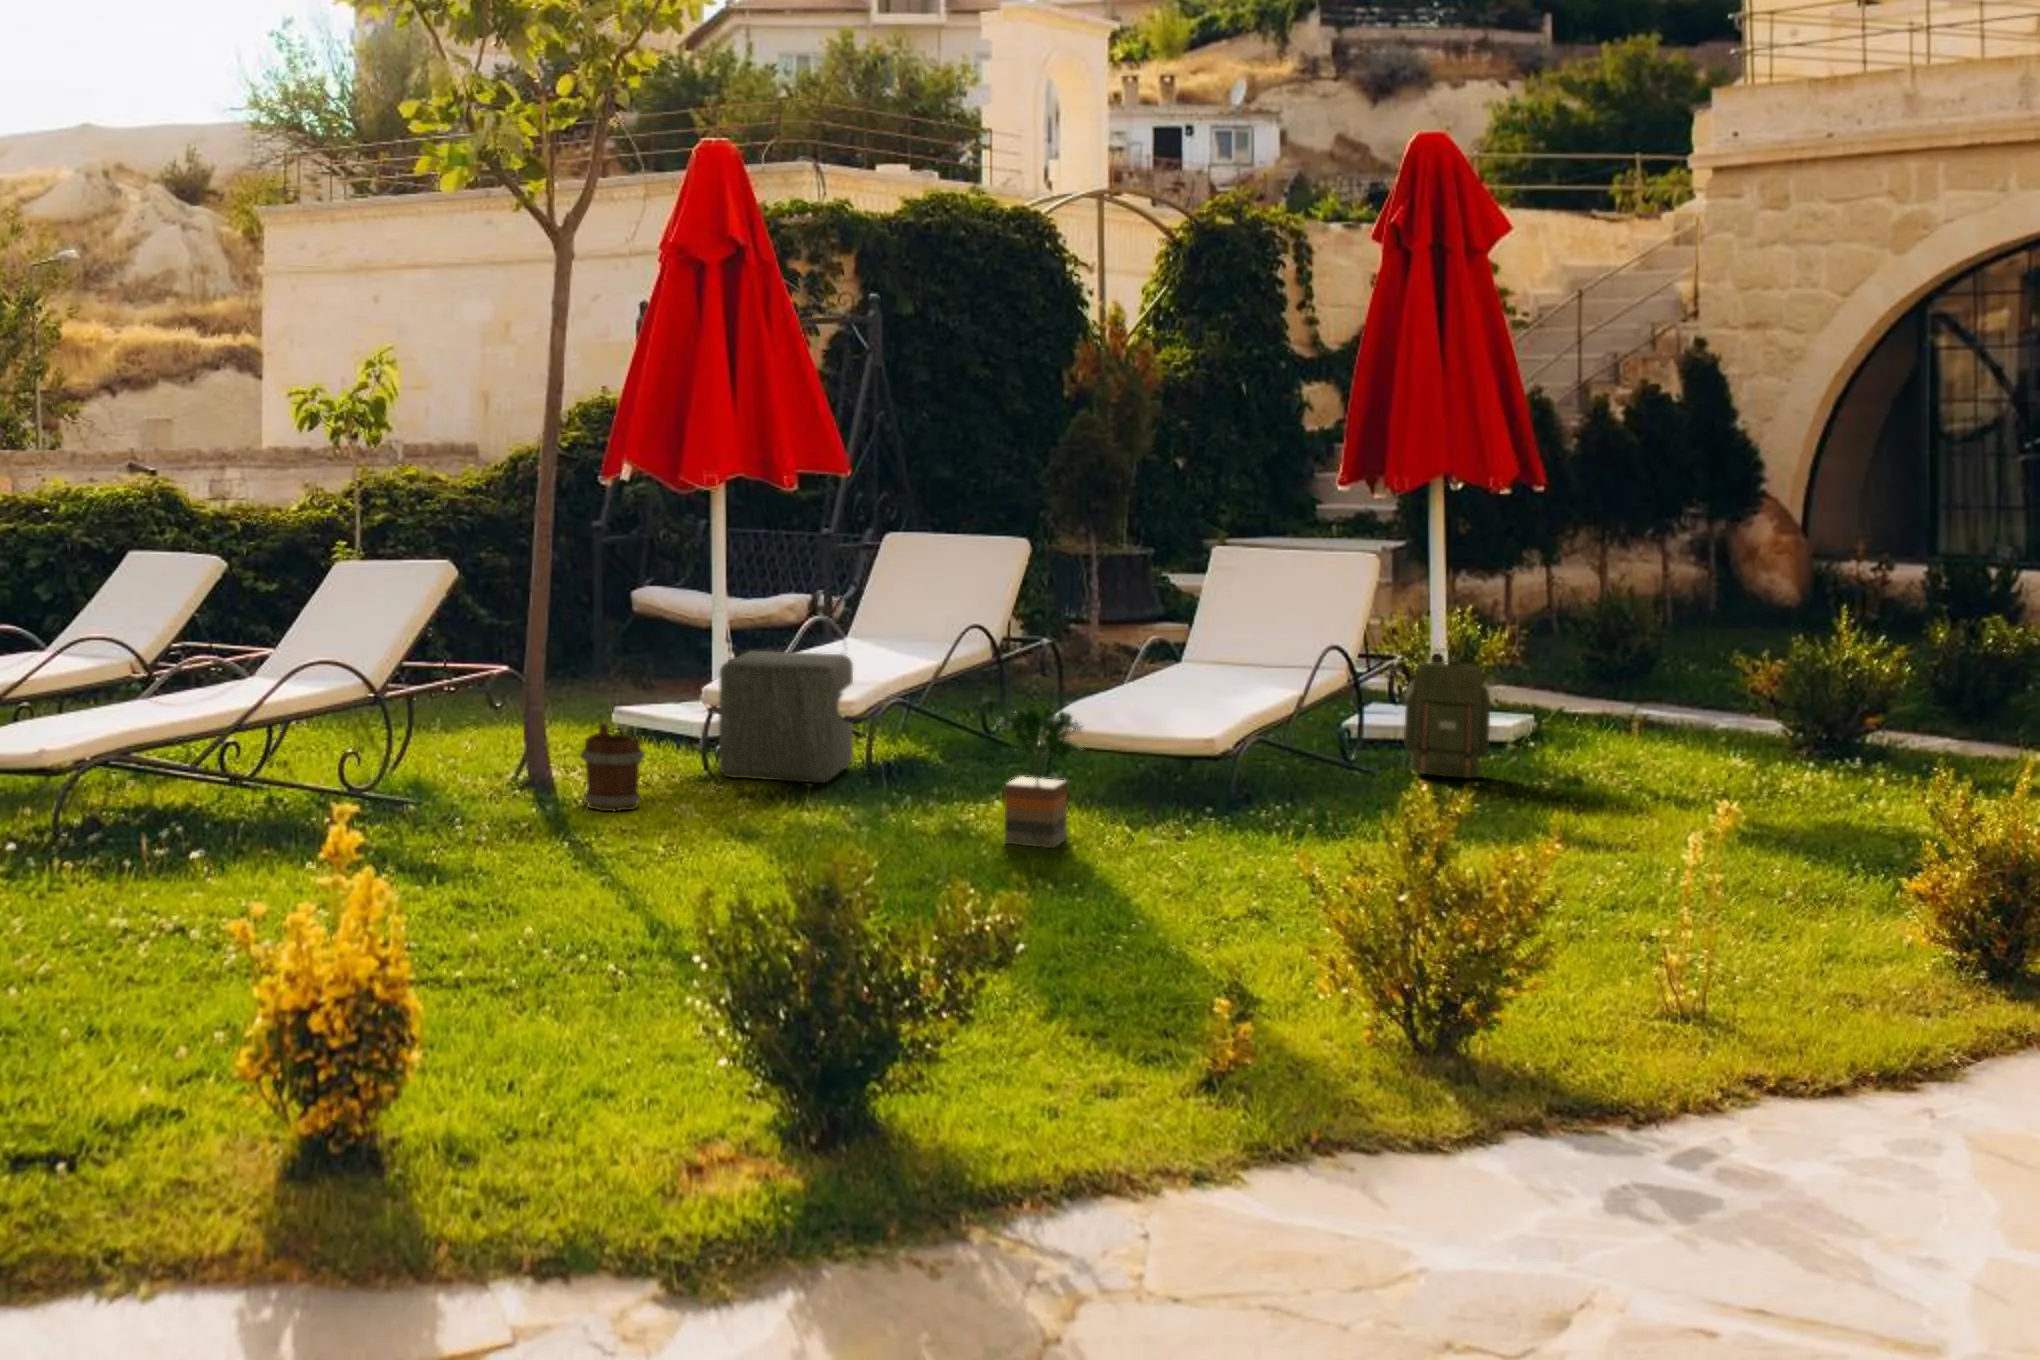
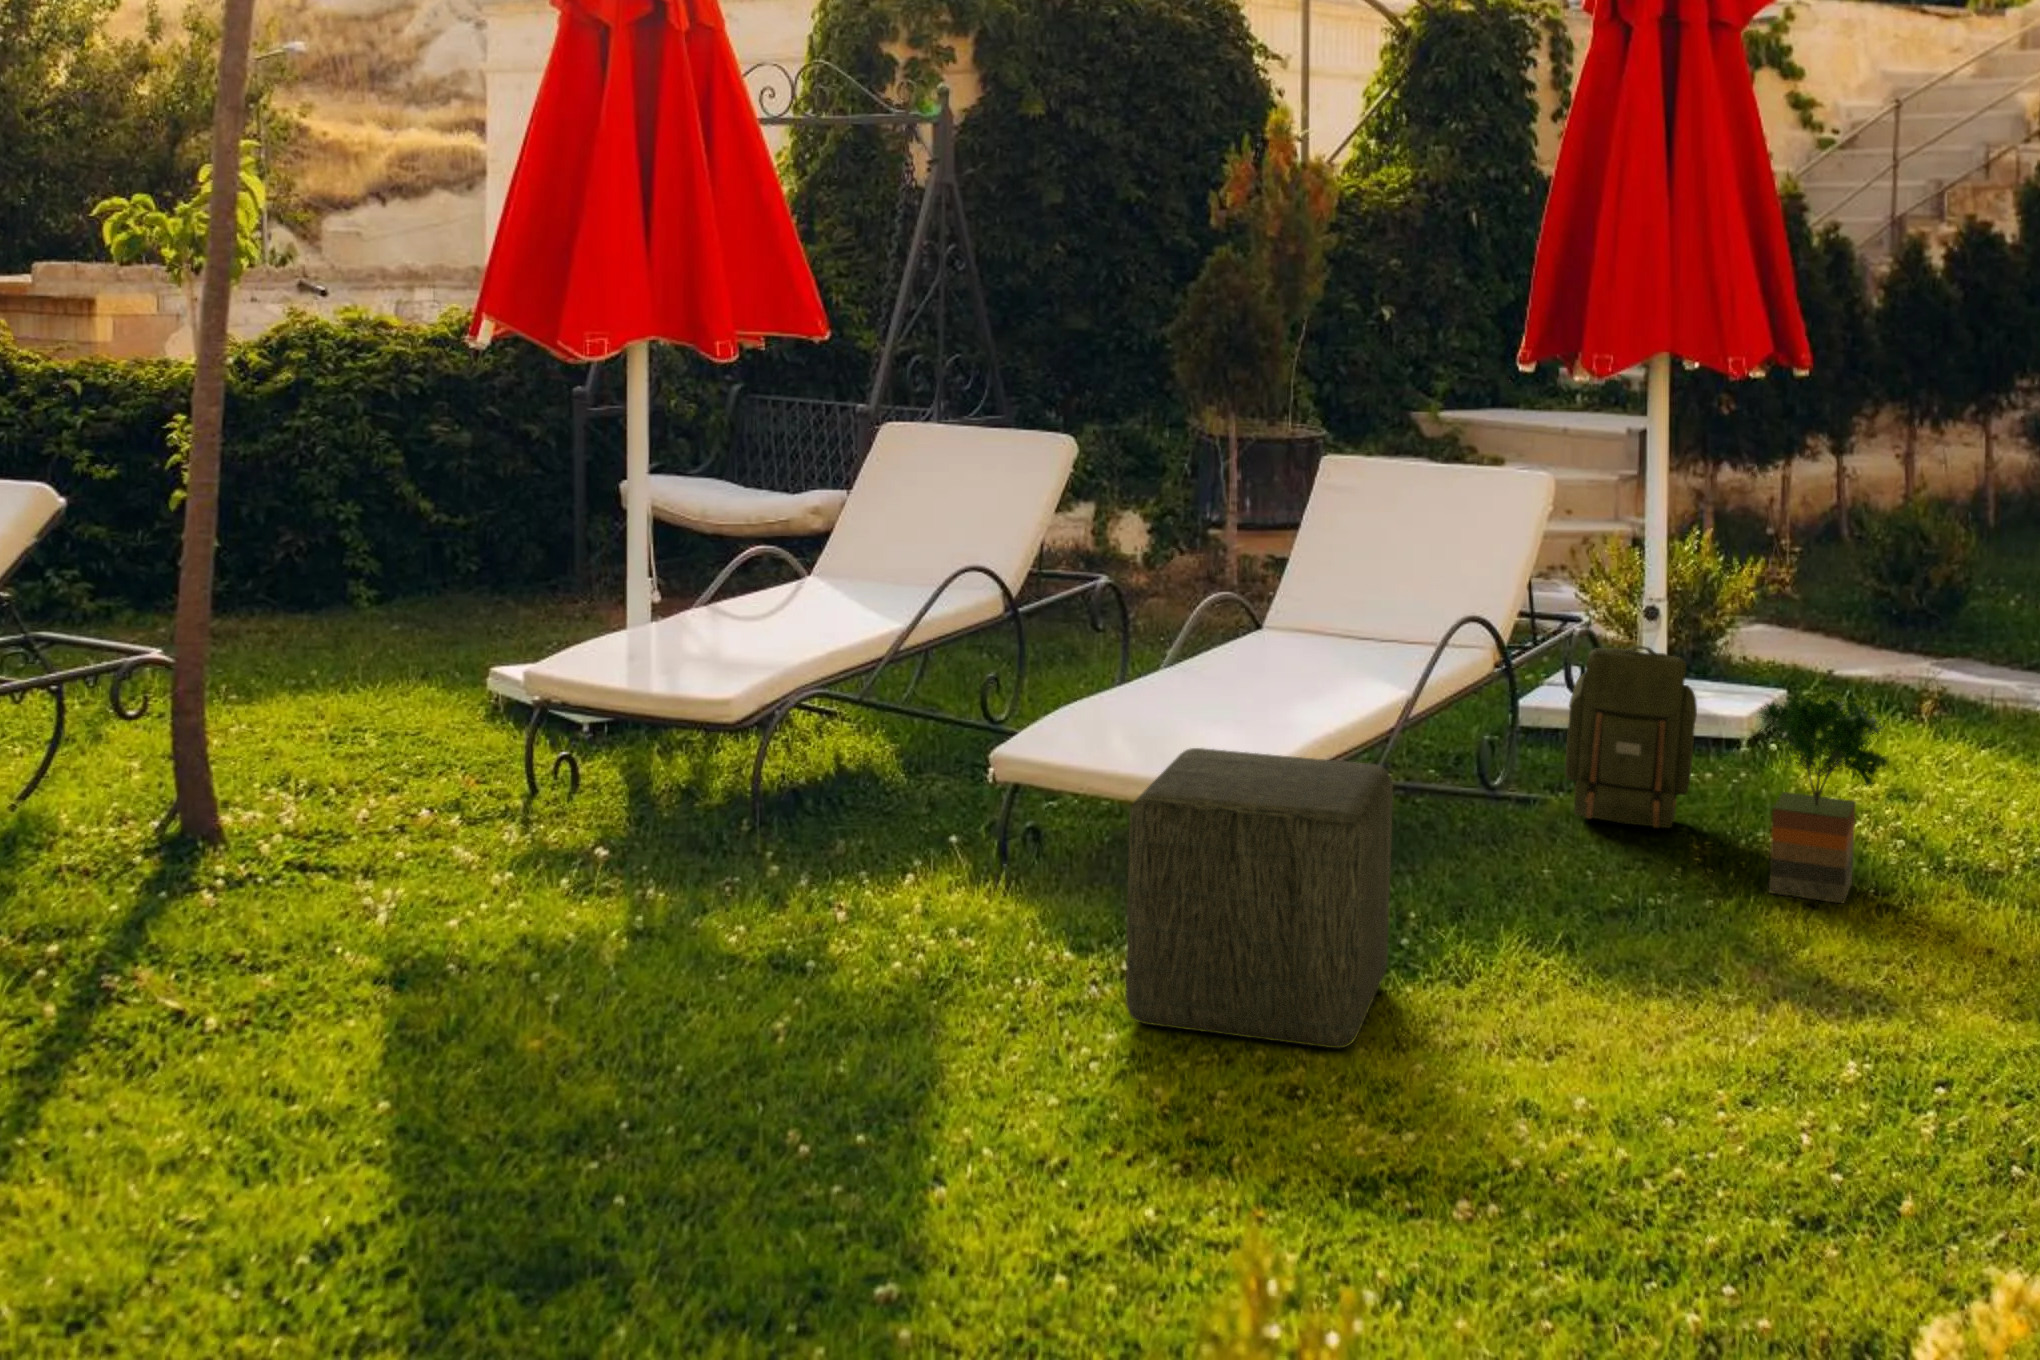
ottoman: present [719,651,853,783] -> present [1125,748,1393,1048]
potted tree: present [999,707,1082,848] -> present [1757,696,1889,903]
bucket: present [580,723,645,811] -> none [174,755,288,915]

